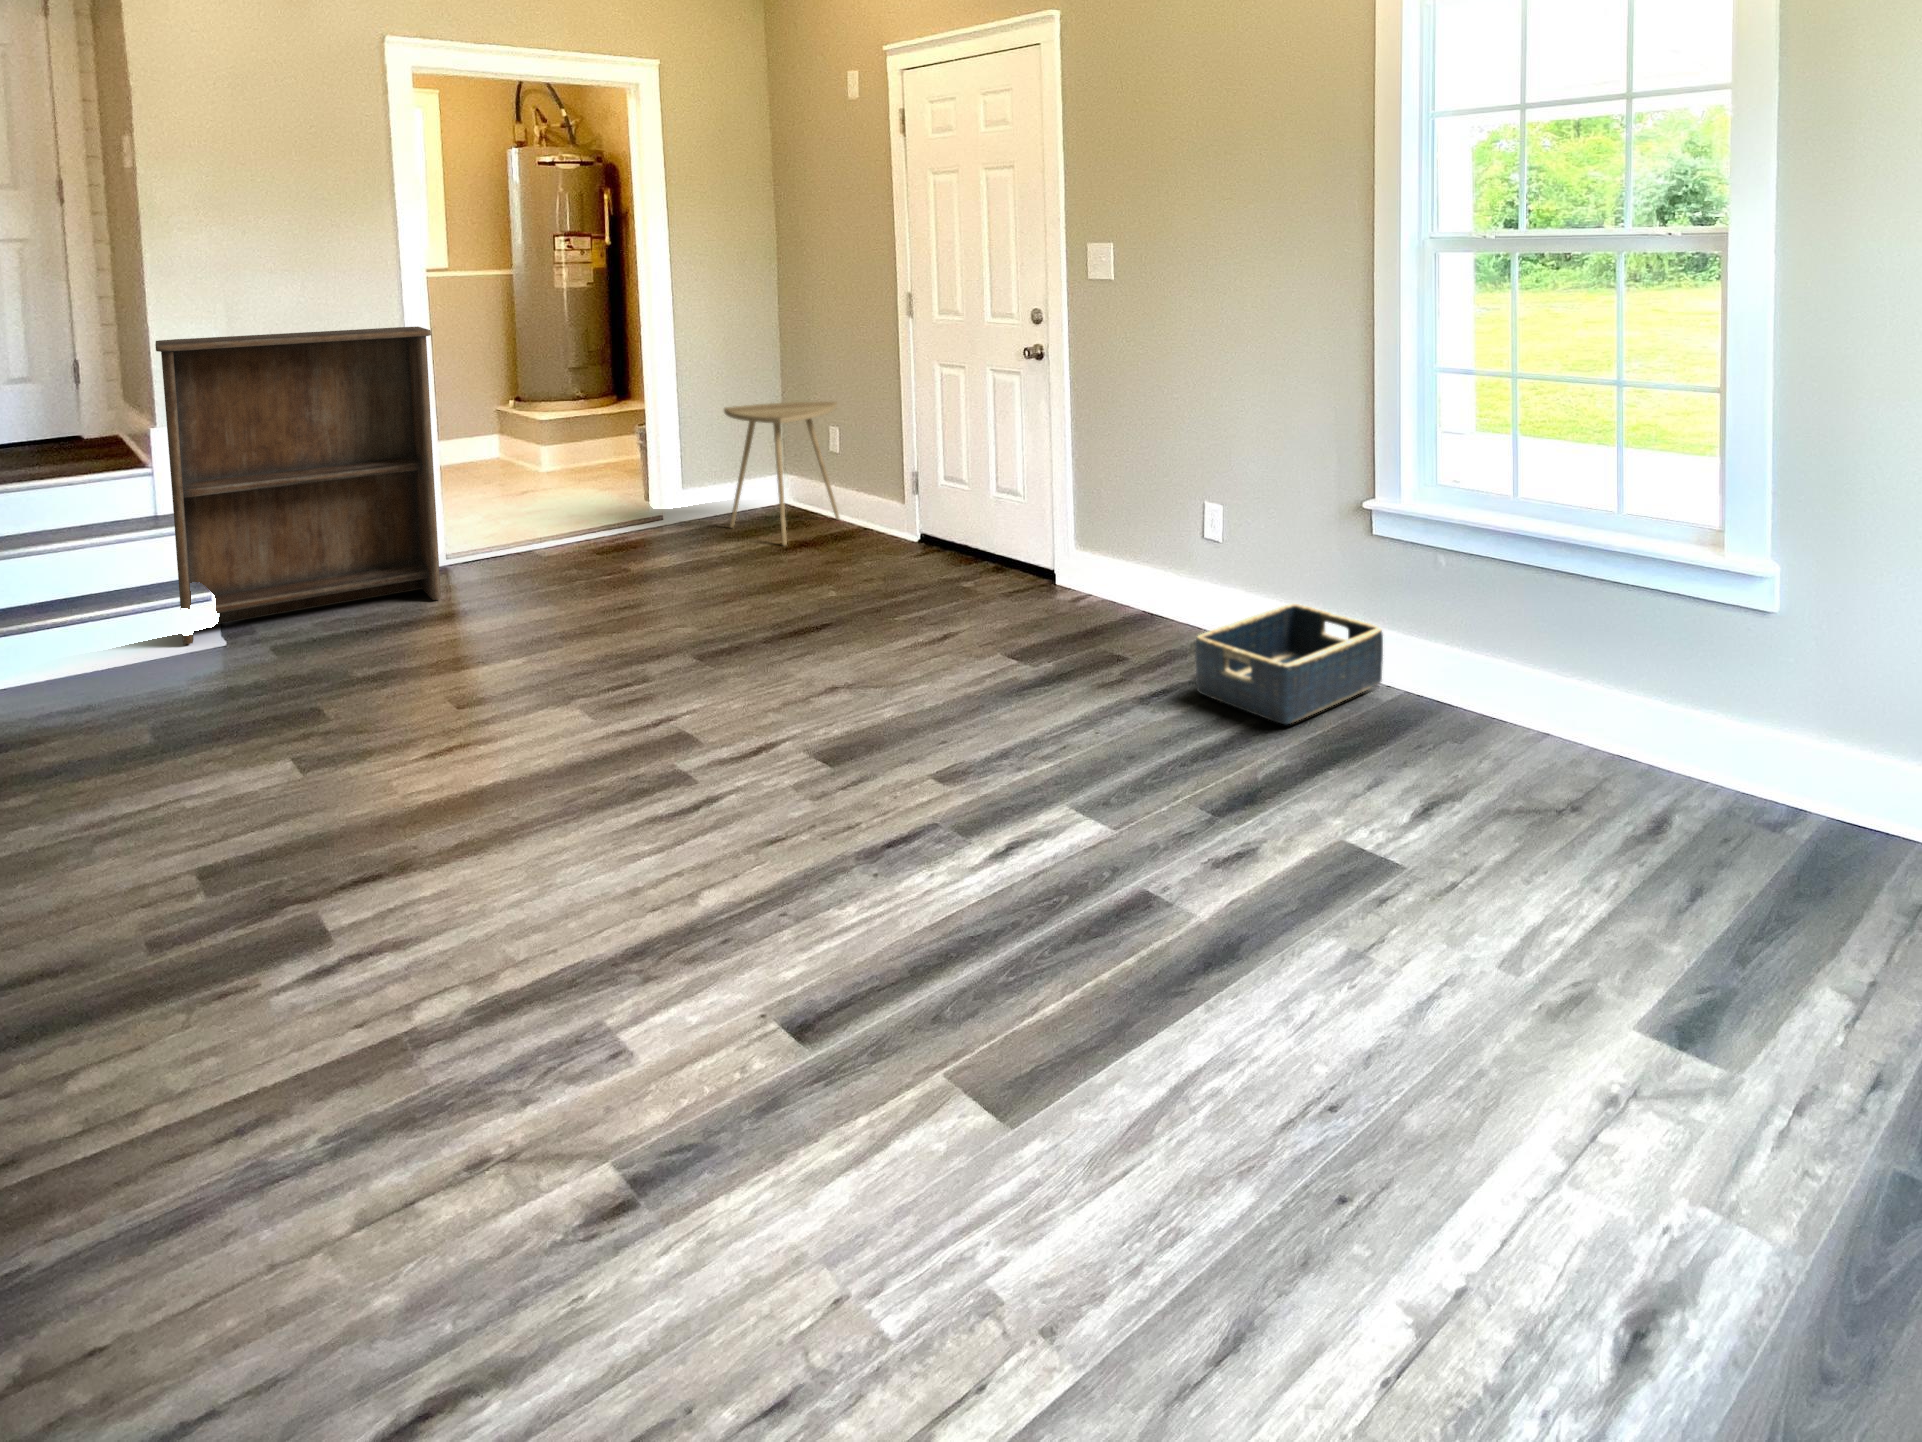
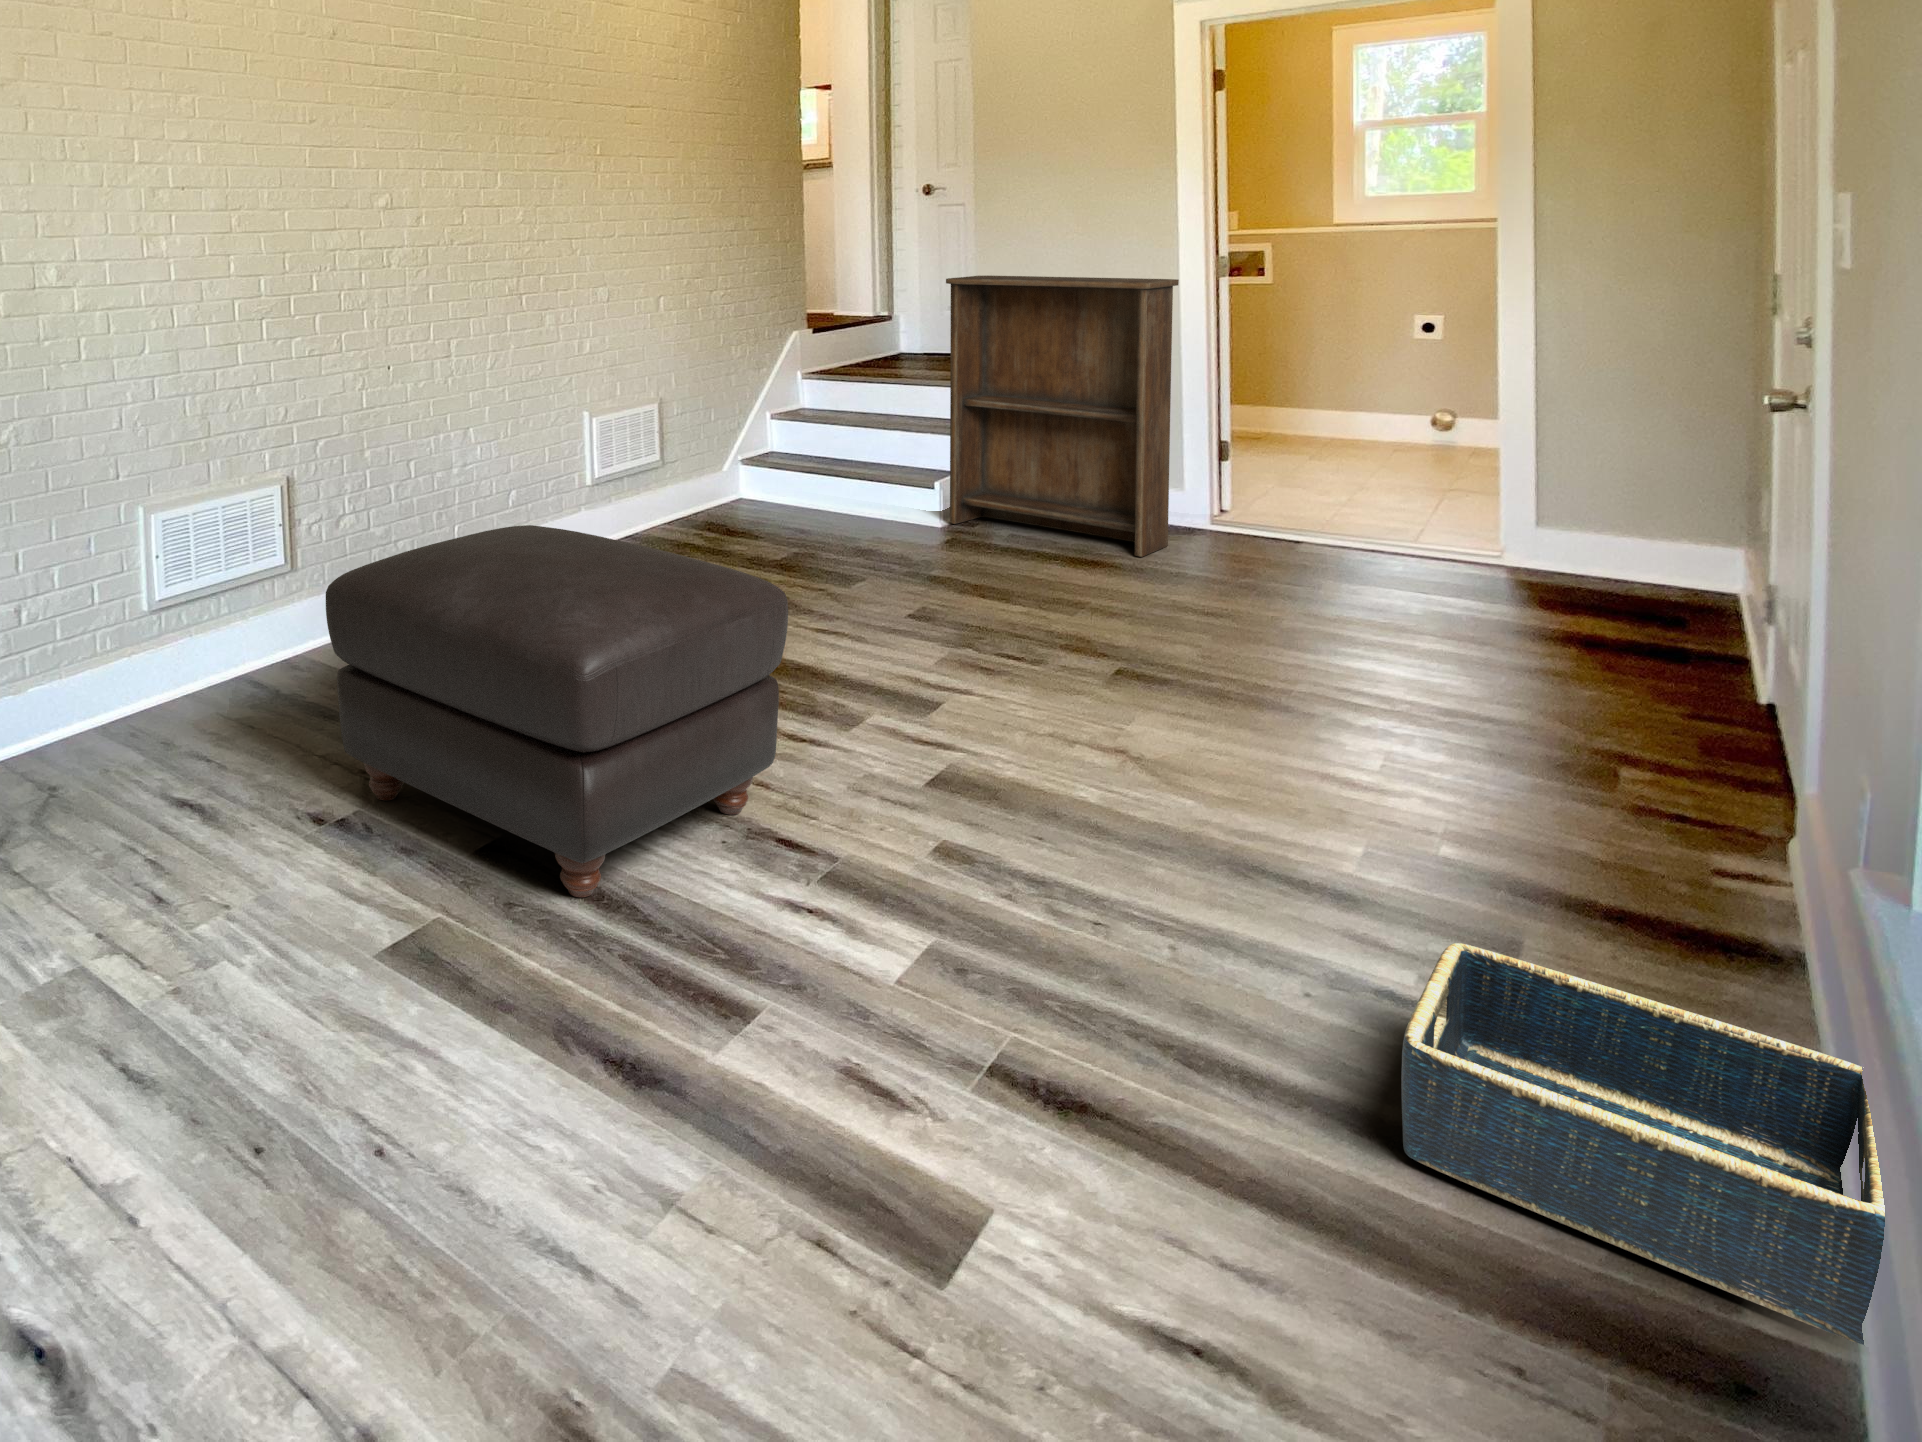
side table: present [724,402,839,545] -> none [1578,432,1819,659]
ottoman: none [416,617,993,1142] -> present [326,525,788,897]

